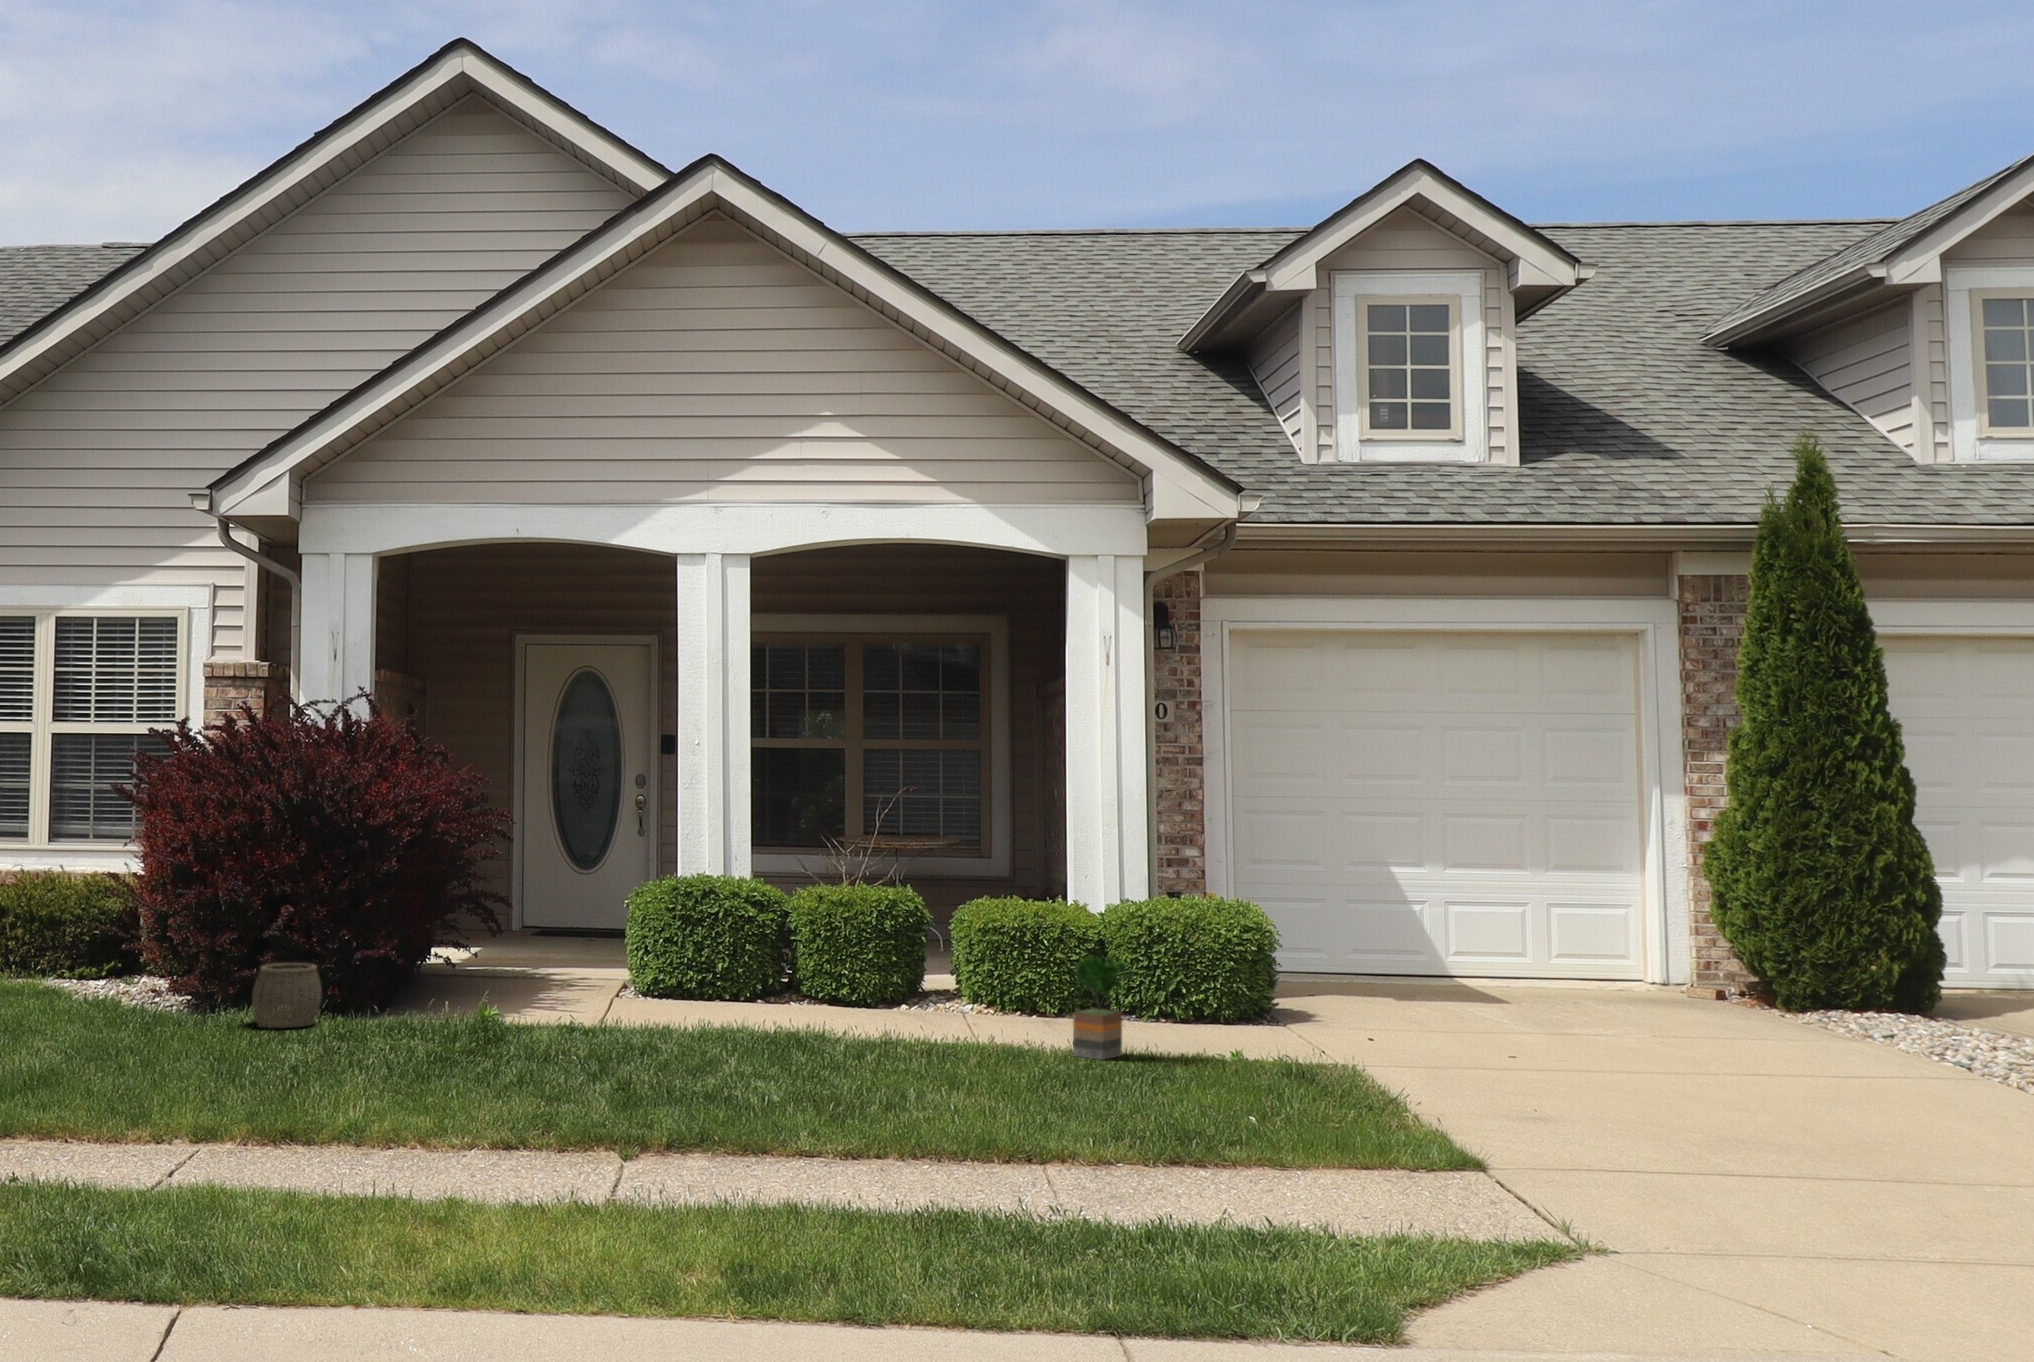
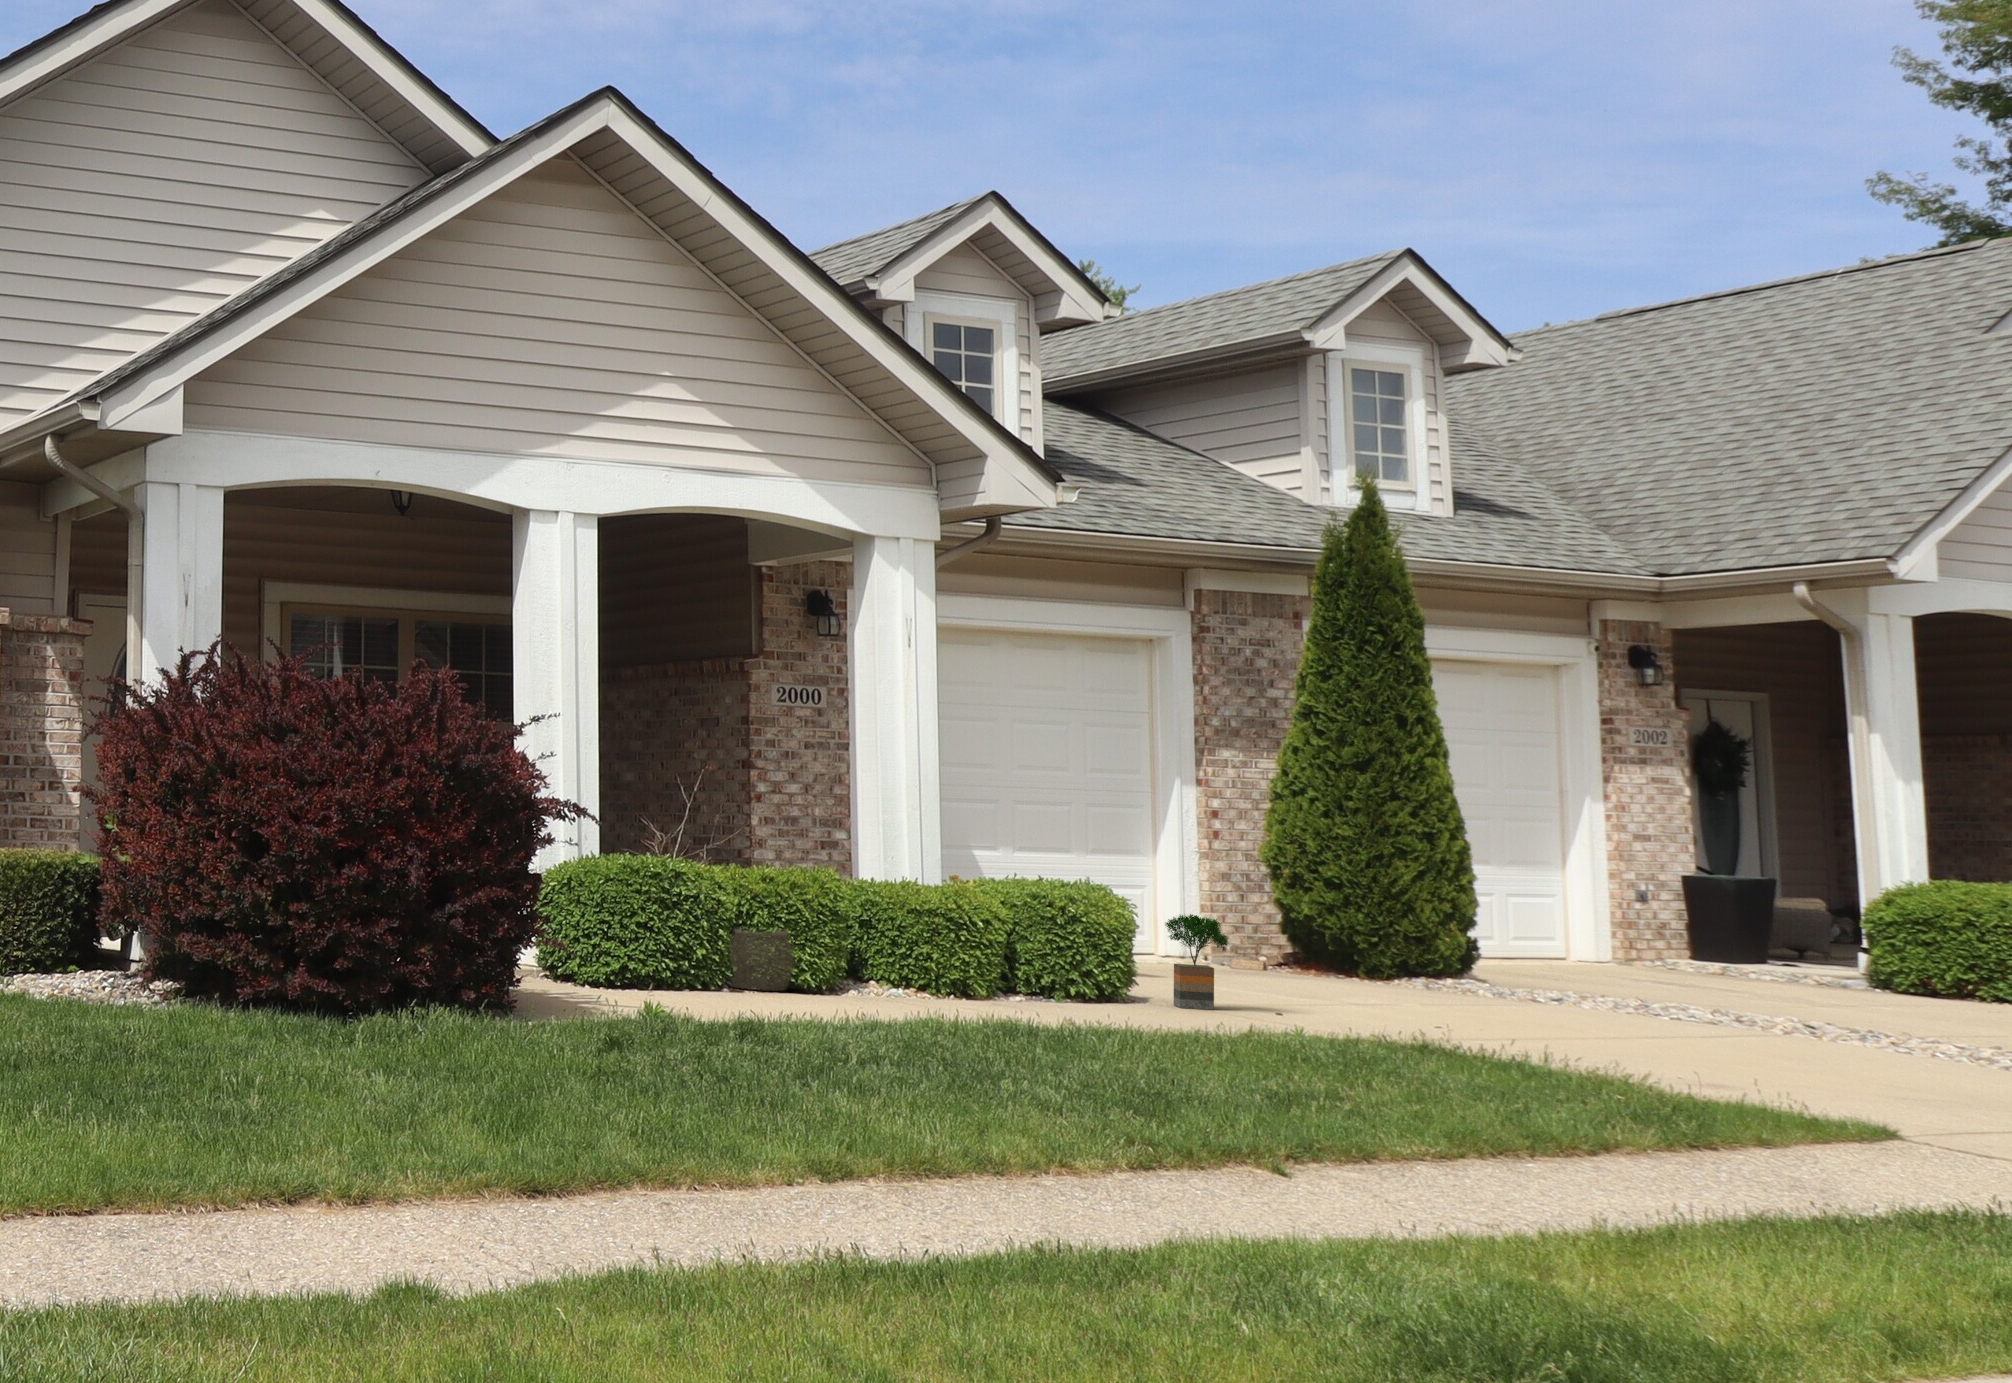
woven basket: present [252,963,321,1028] -> present [729,929,794,991]

